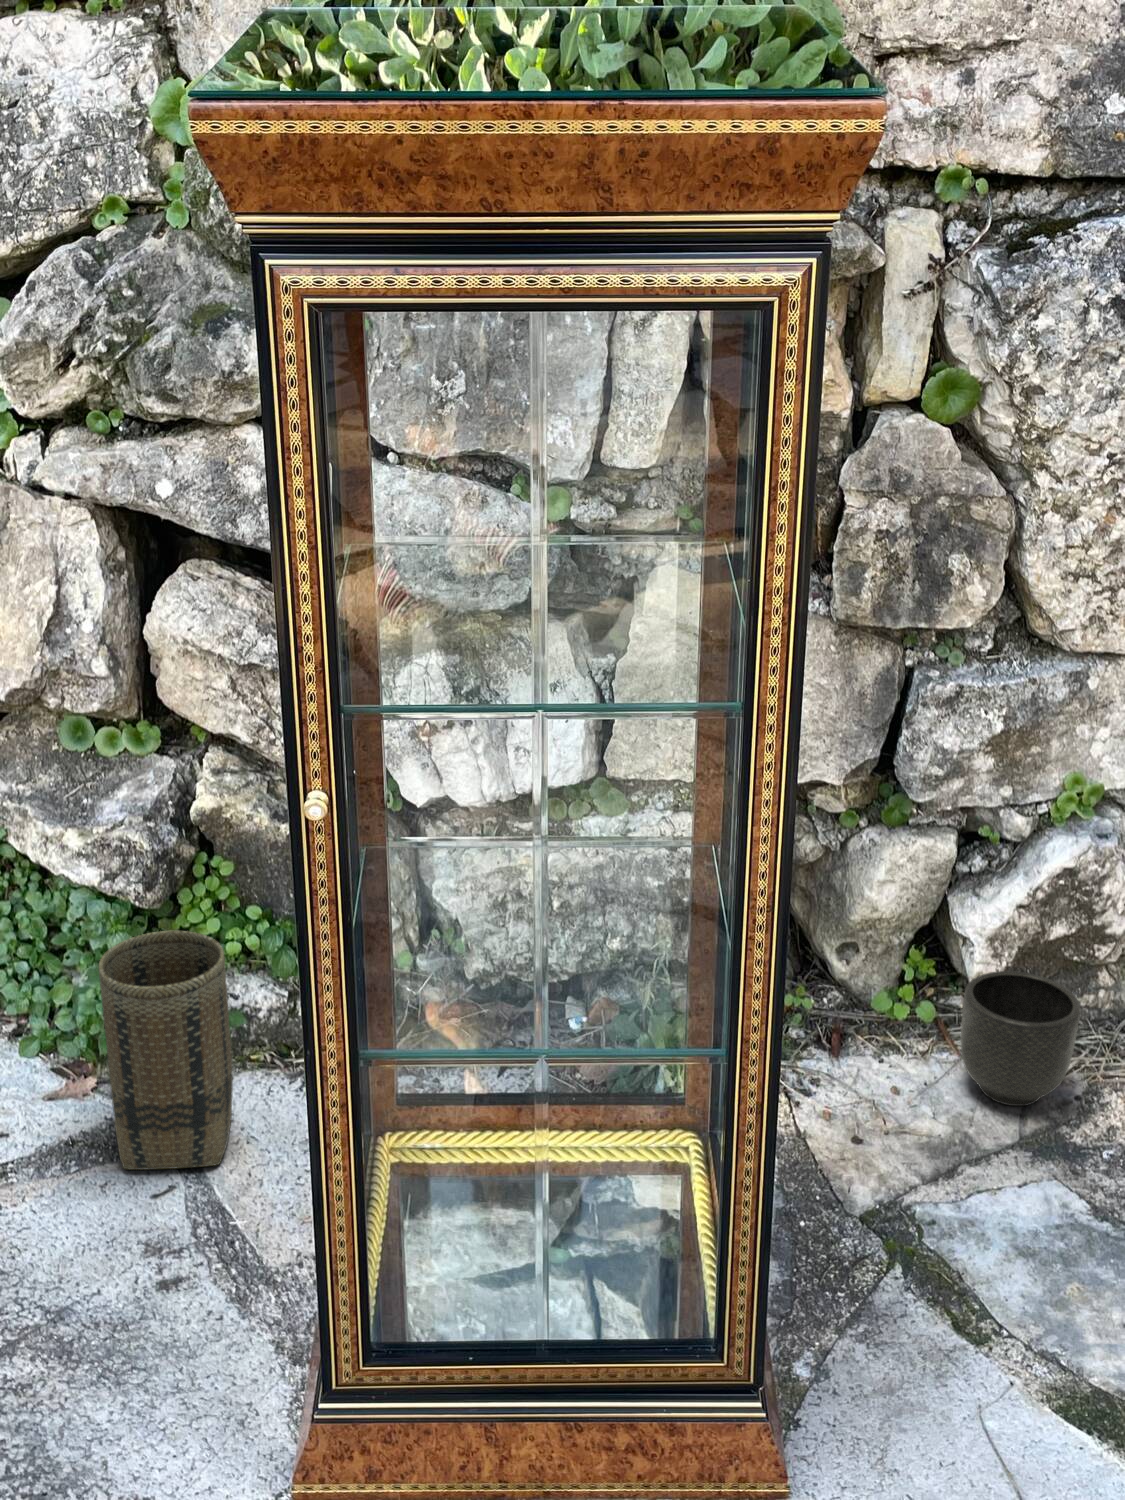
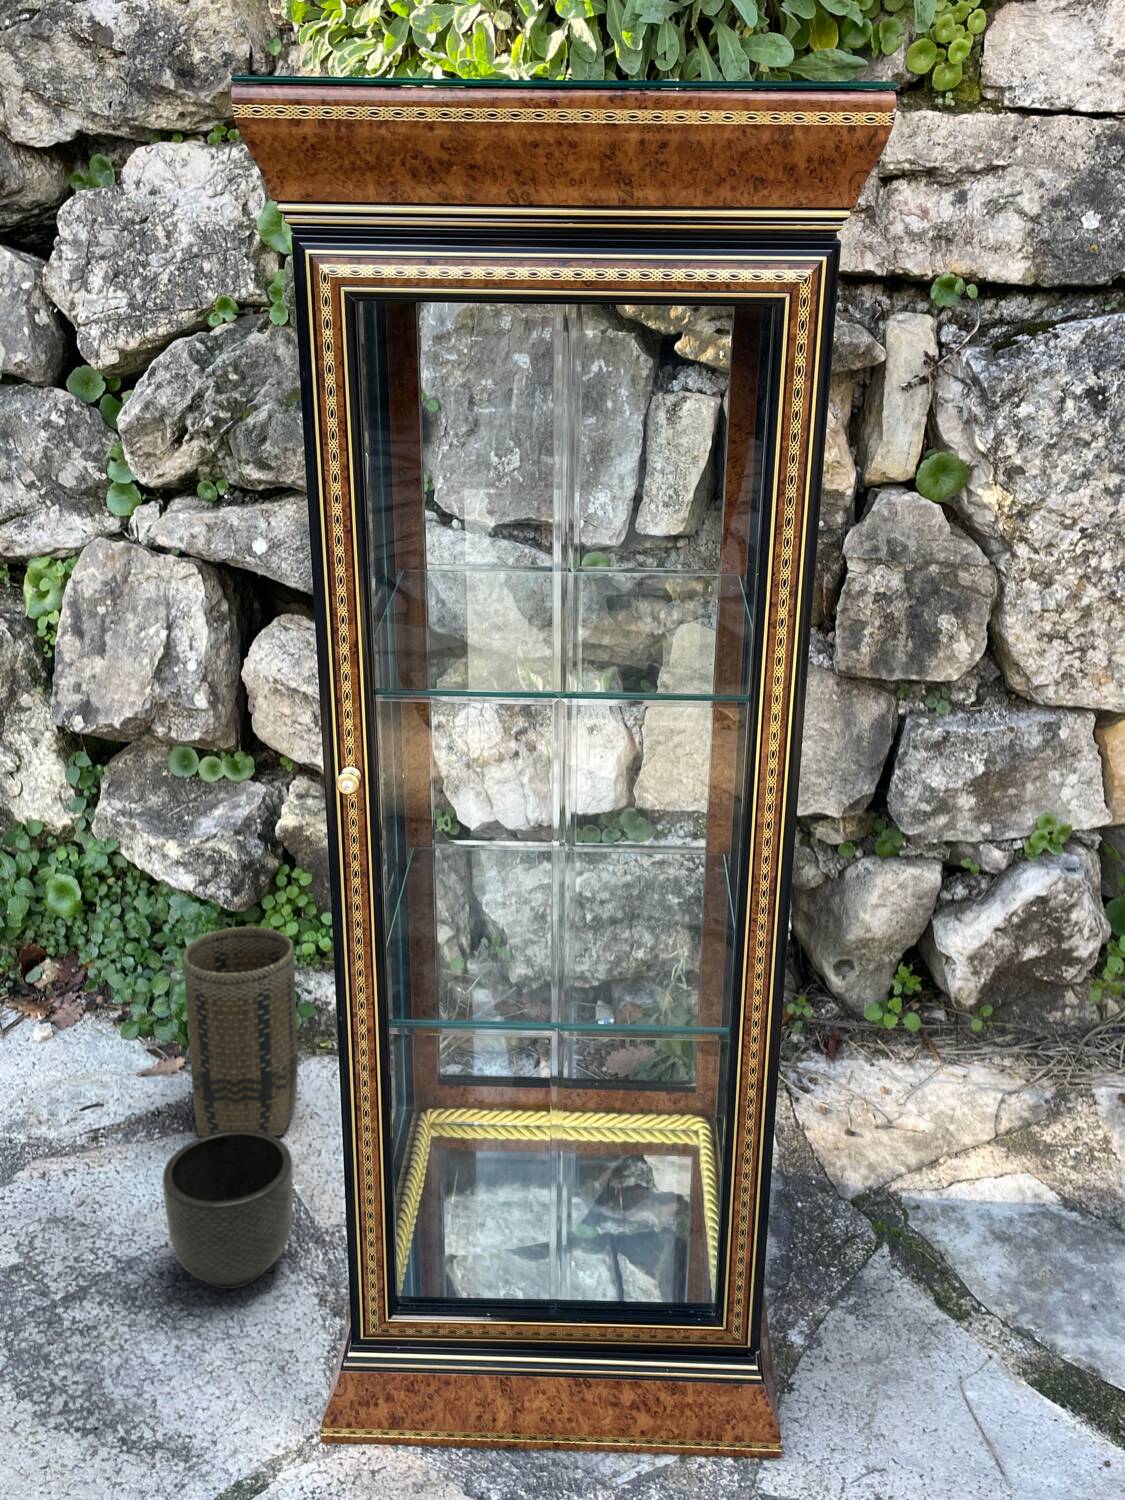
planter: present [961,971,1080,1106] -> present [163,1130,293,1289]

